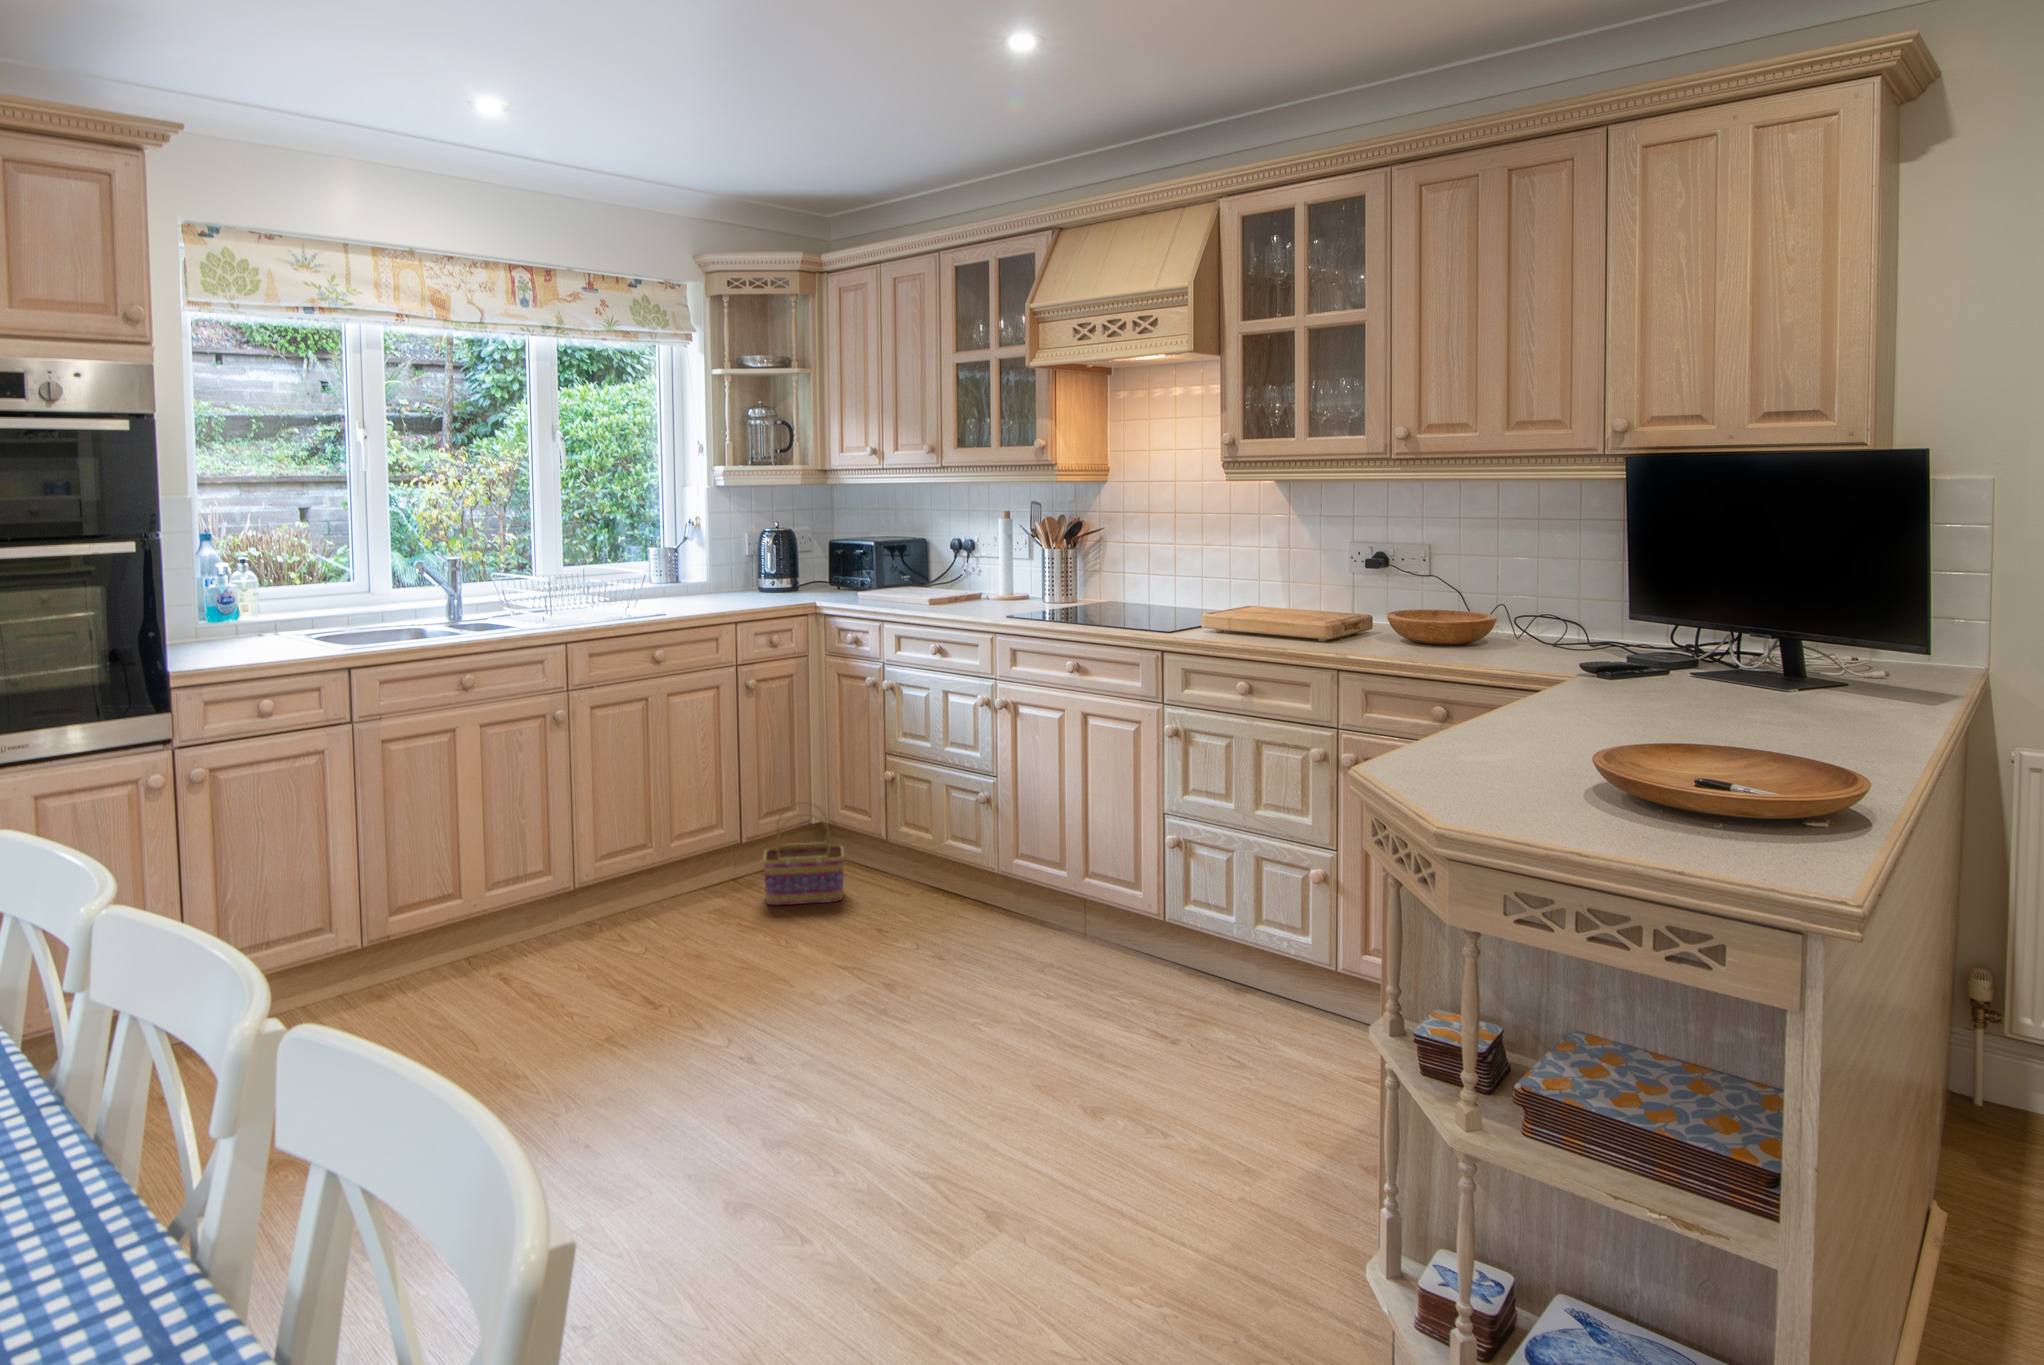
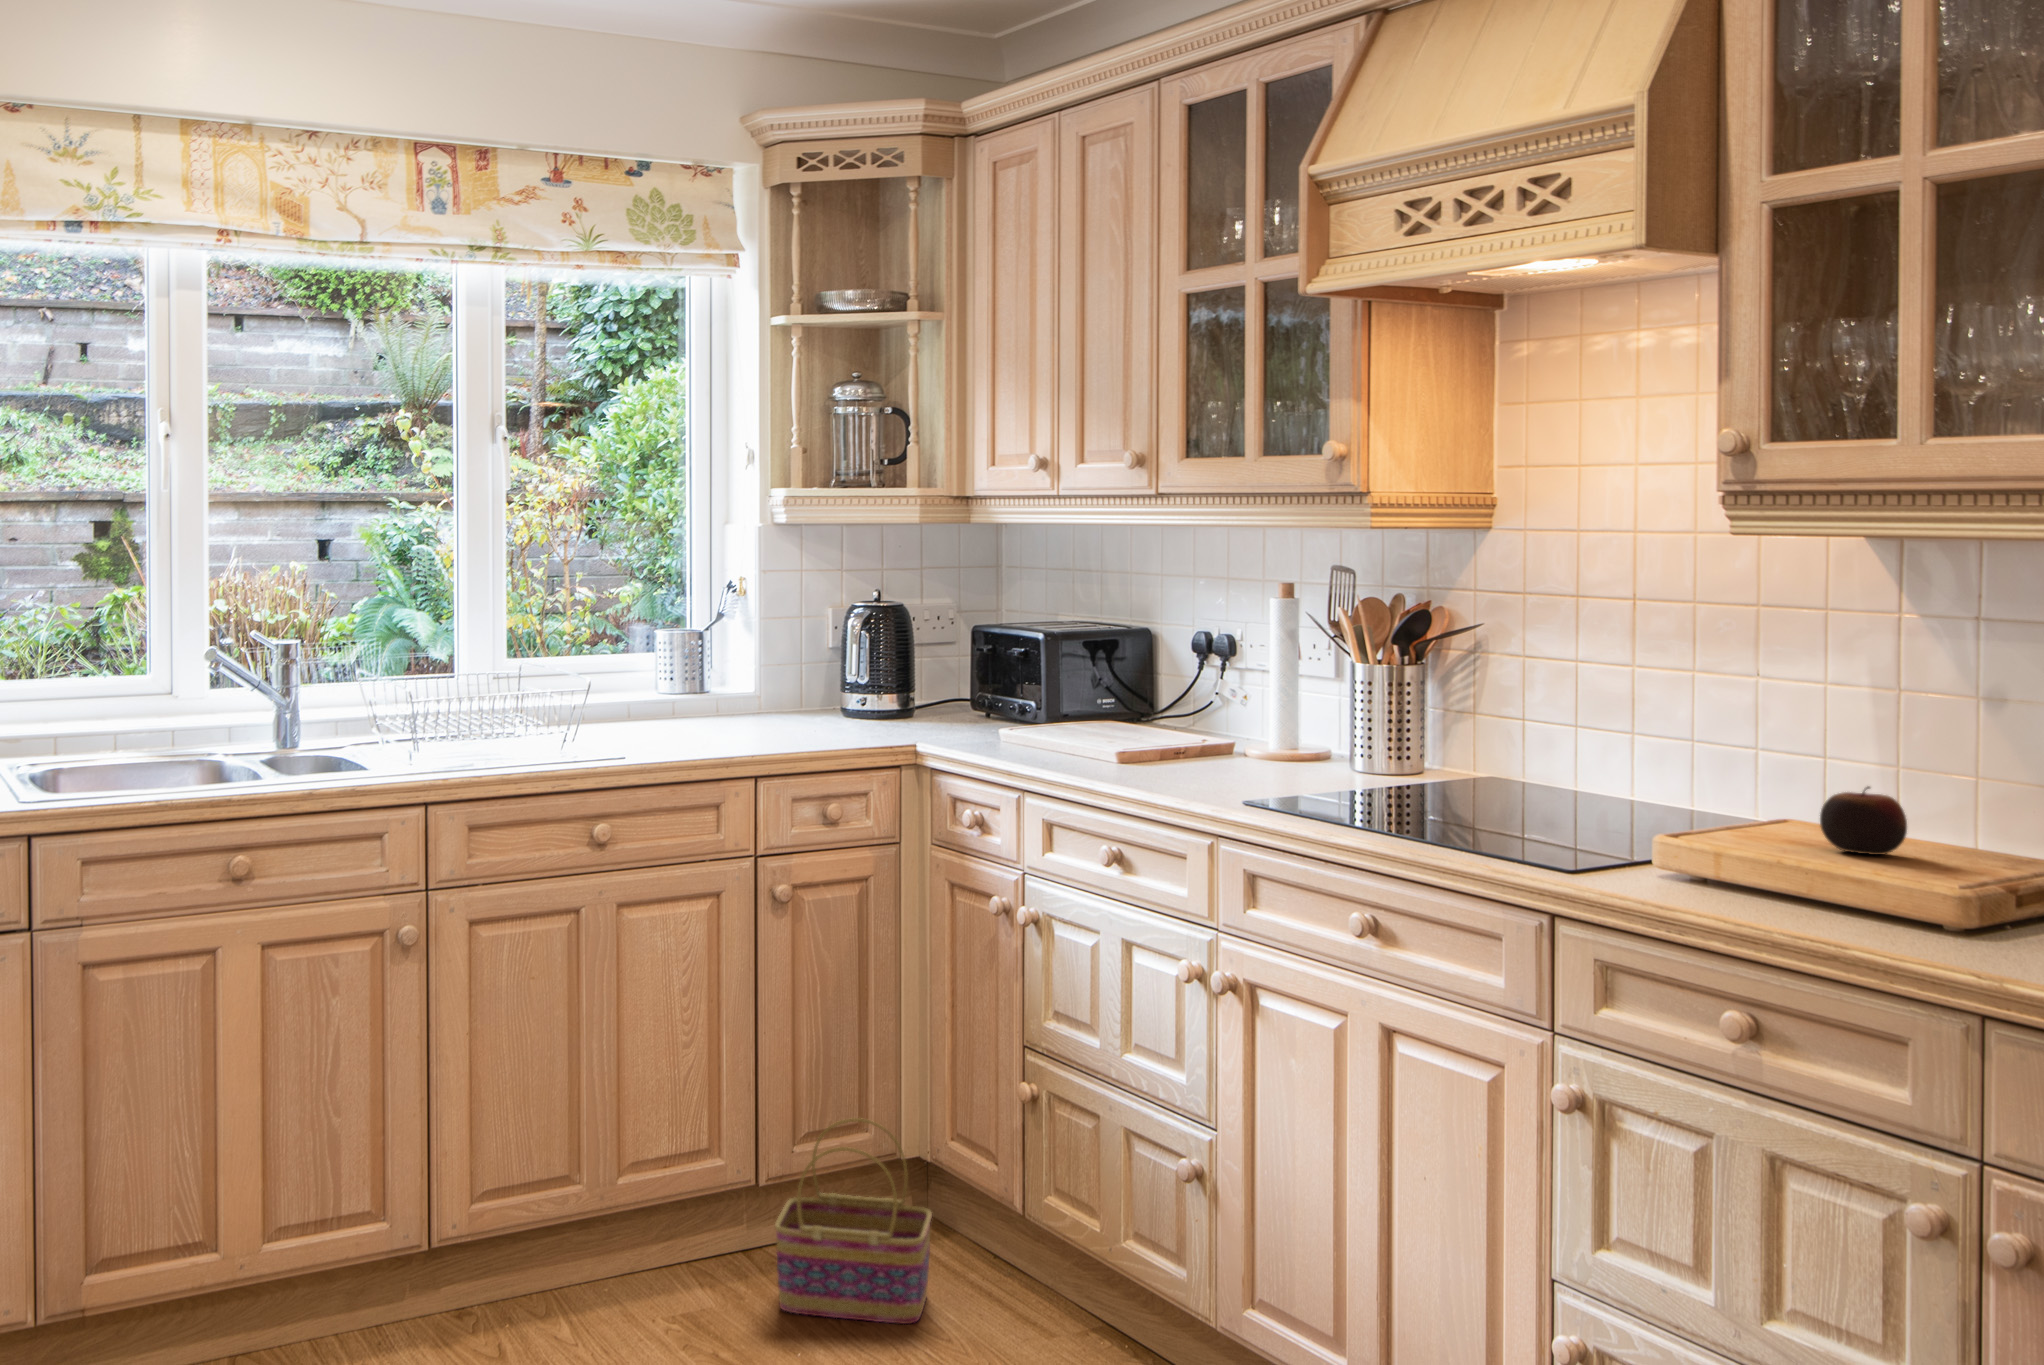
apple: none [1261,585,1294,614] -> present [1820,787,1907,855]

